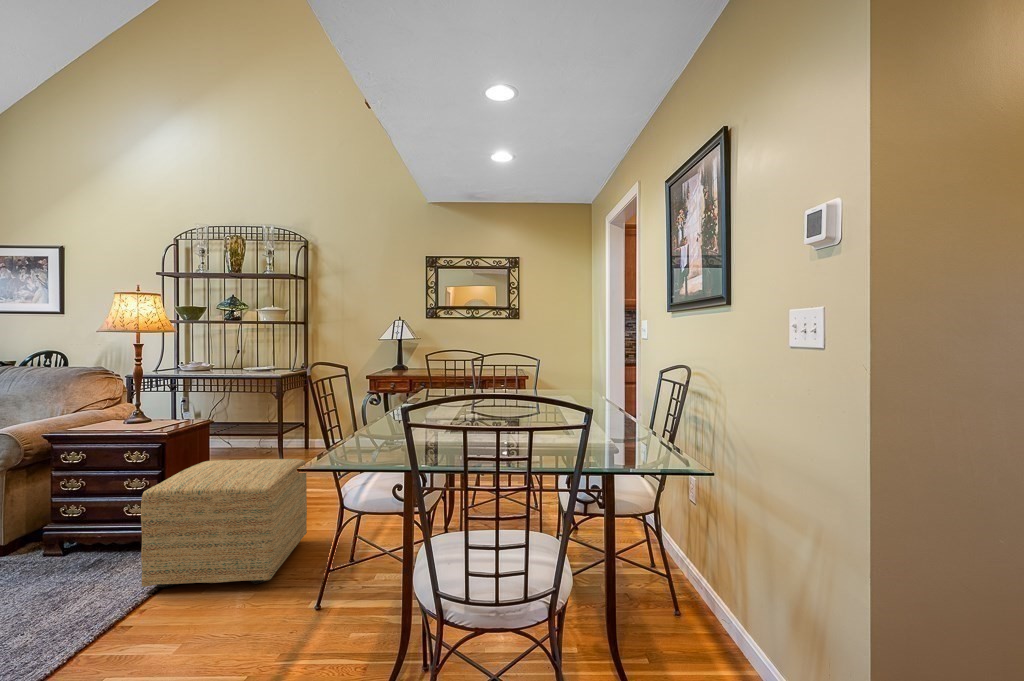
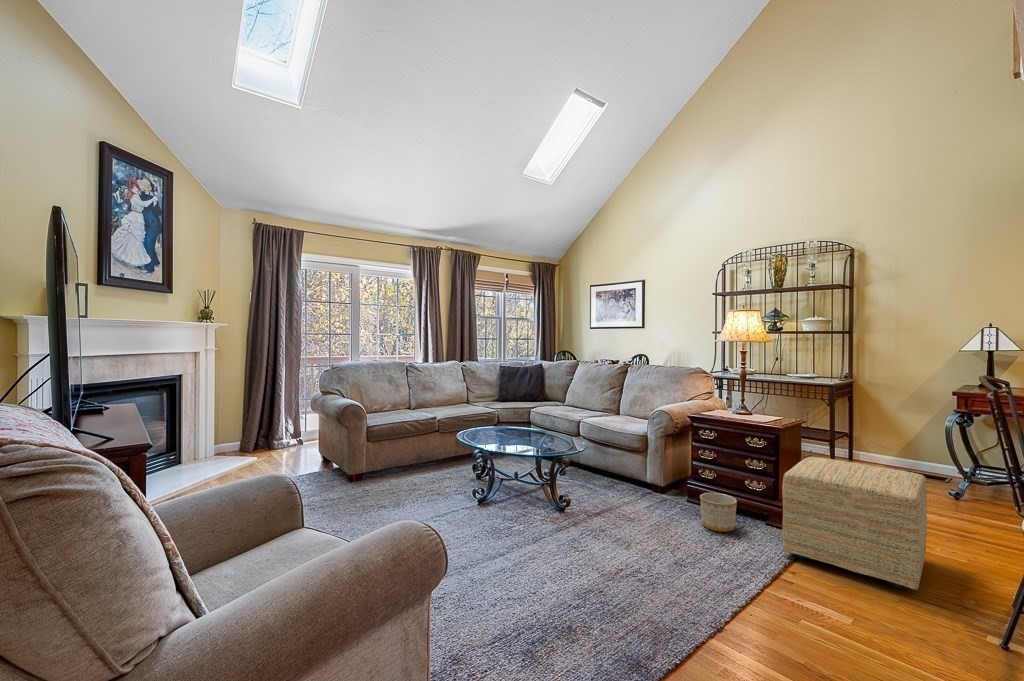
planter: none [38,534,98,589] -> present [700,493,737,532]

